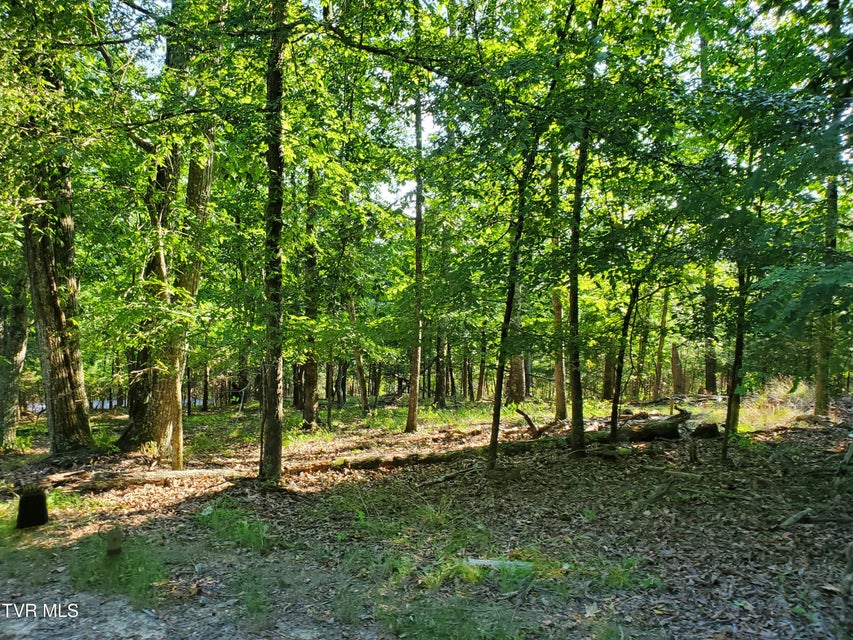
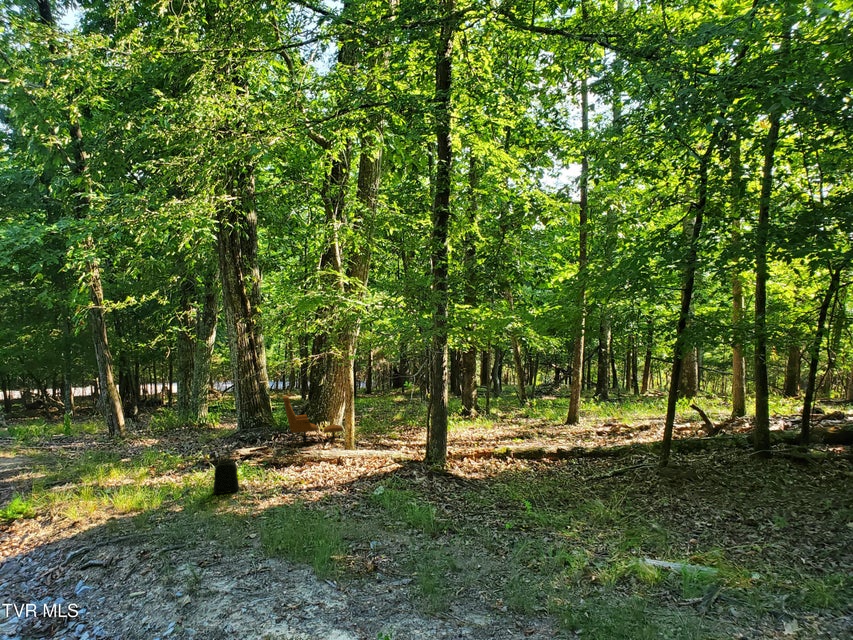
lounge chair: none [103,416,174,468] -> present [283,396,343,444]
watering can: present [98,522,130,554] -> none [278,496,307,529]

